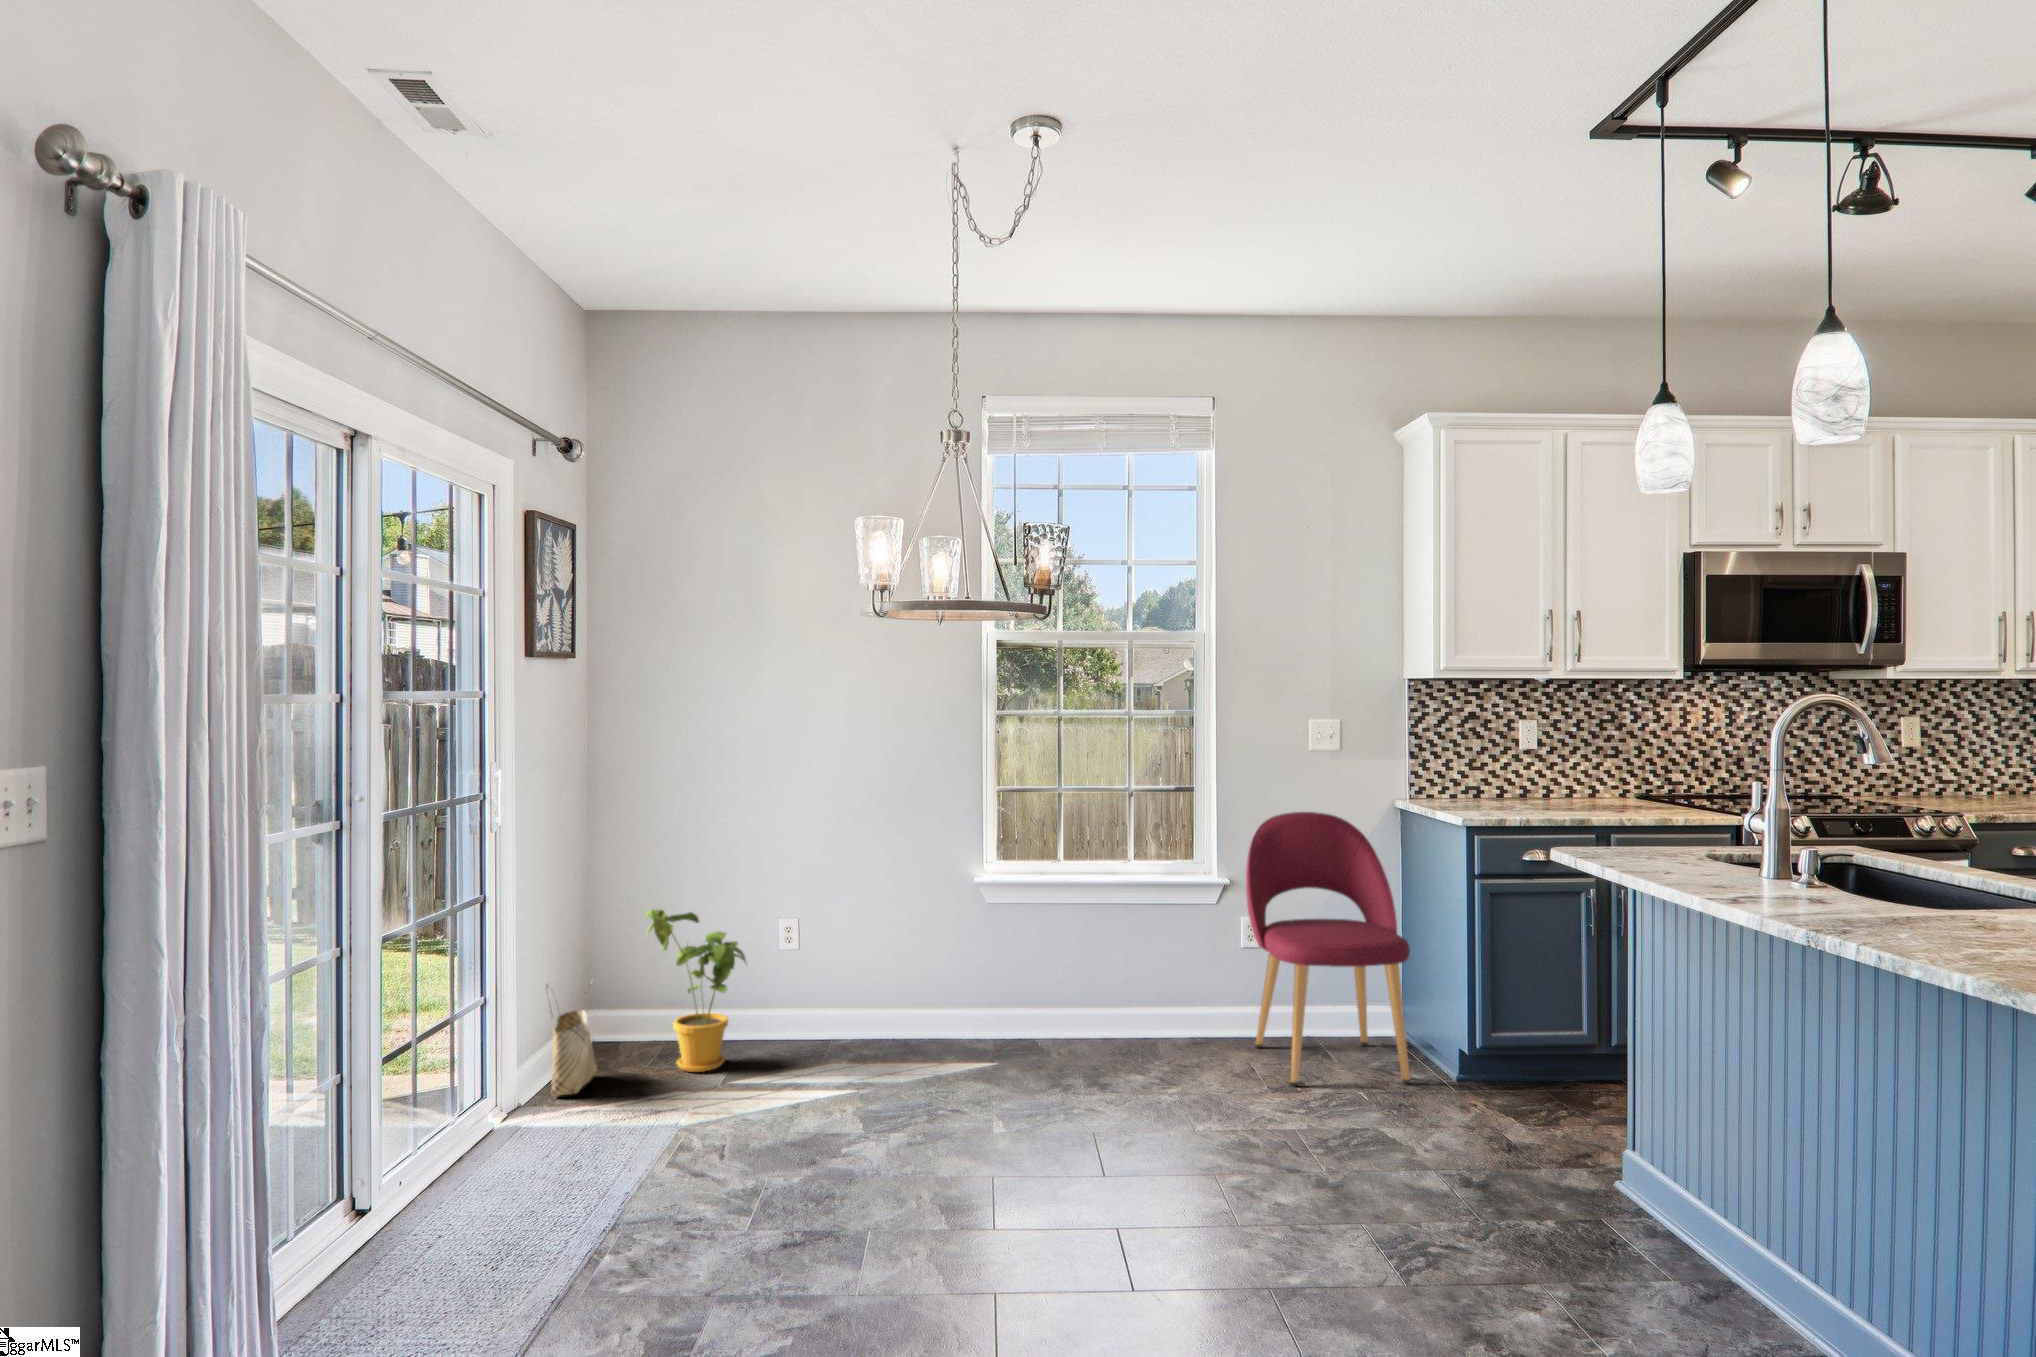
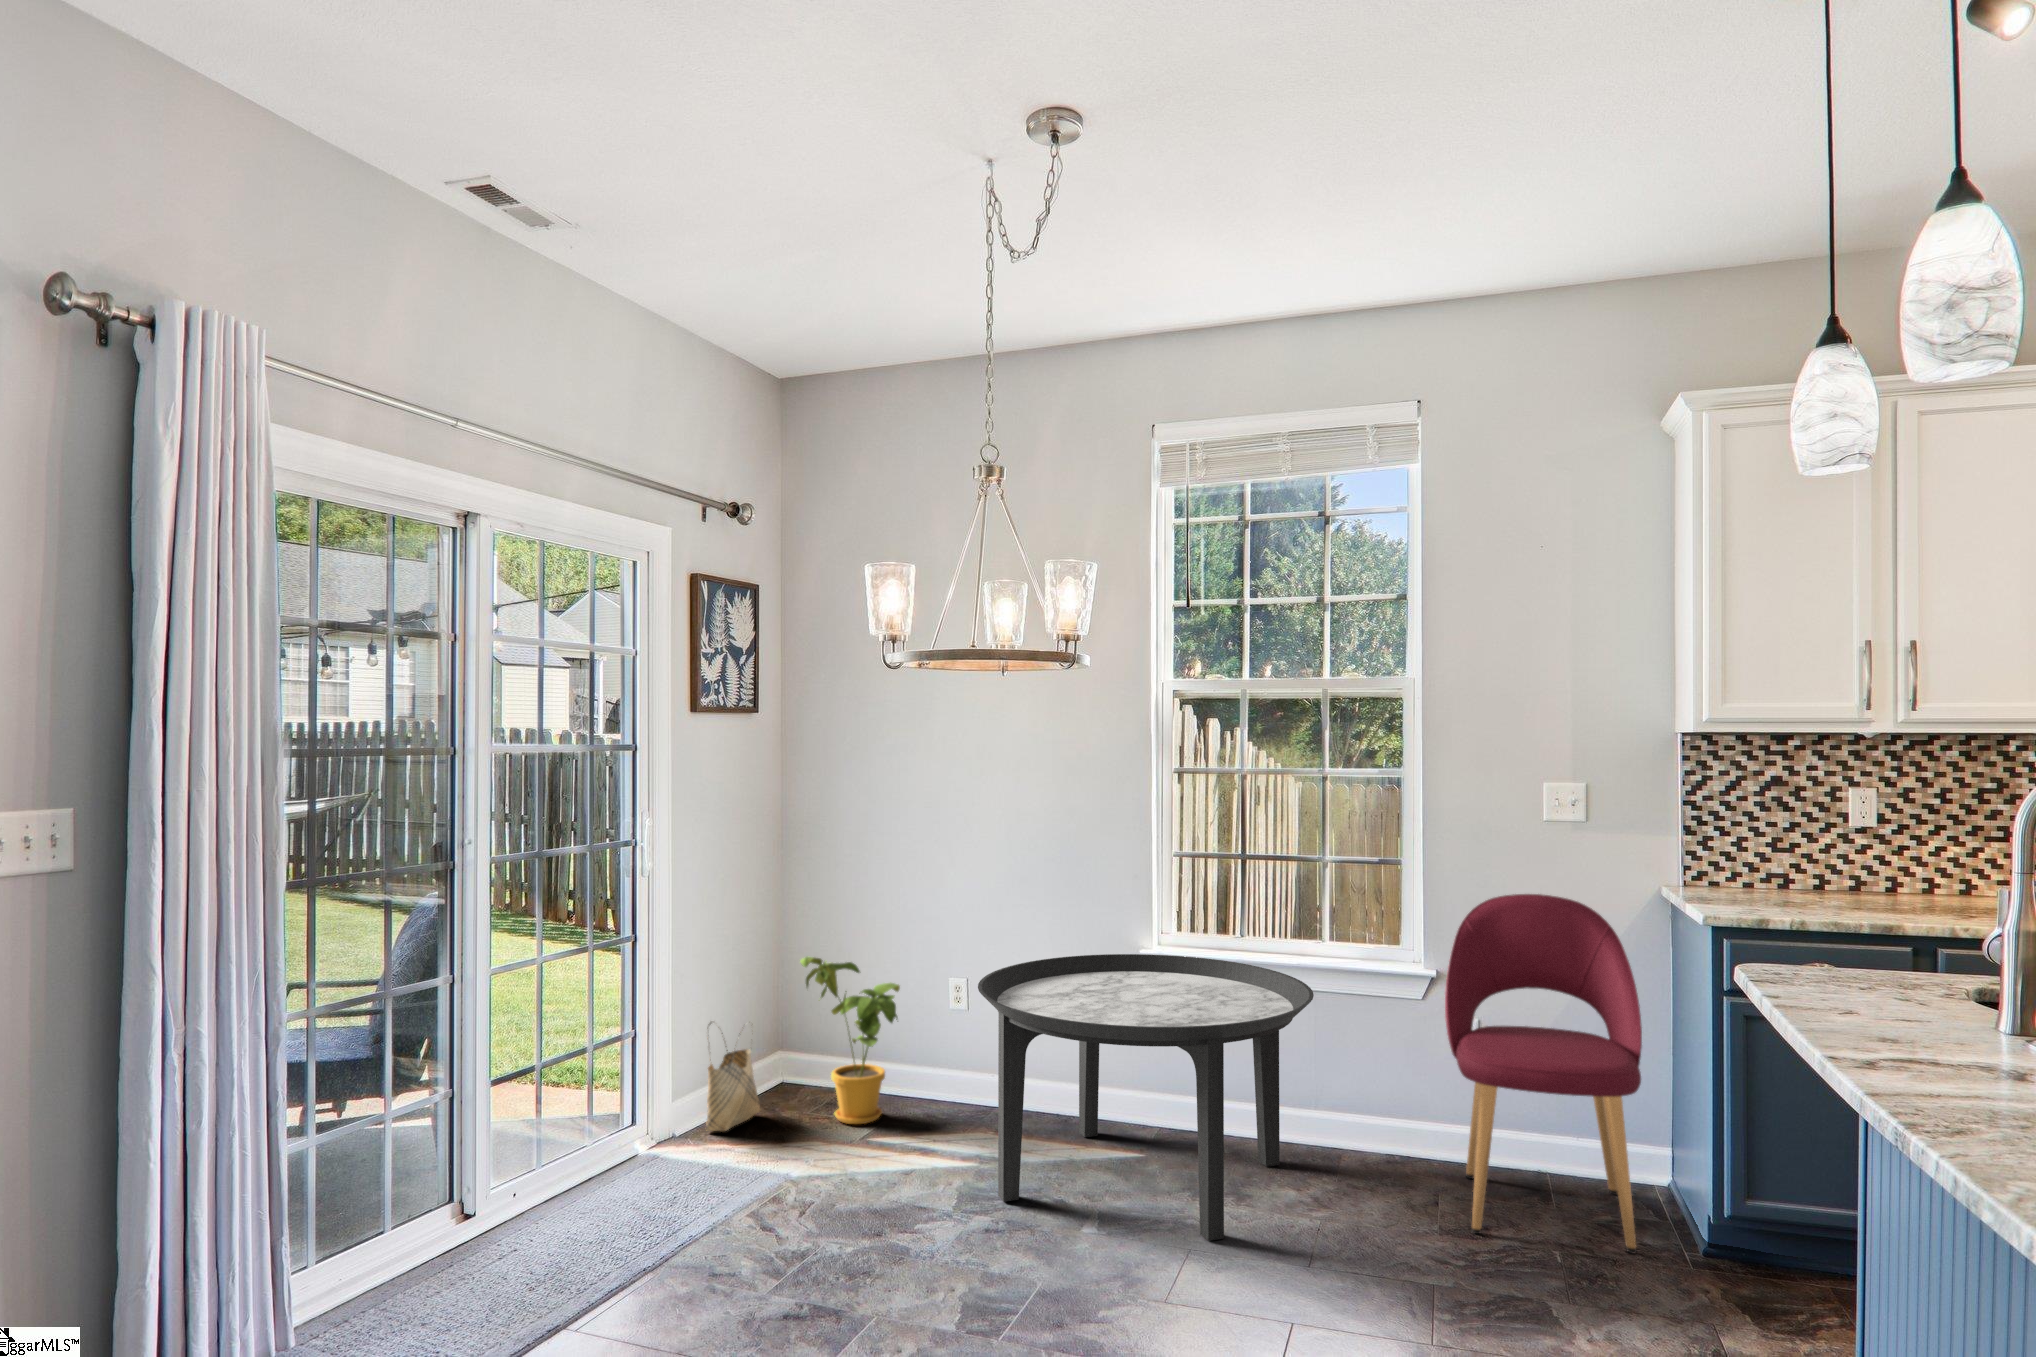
round table: none [860,884,1162,1121] -> present [978,954,1314,1241]

